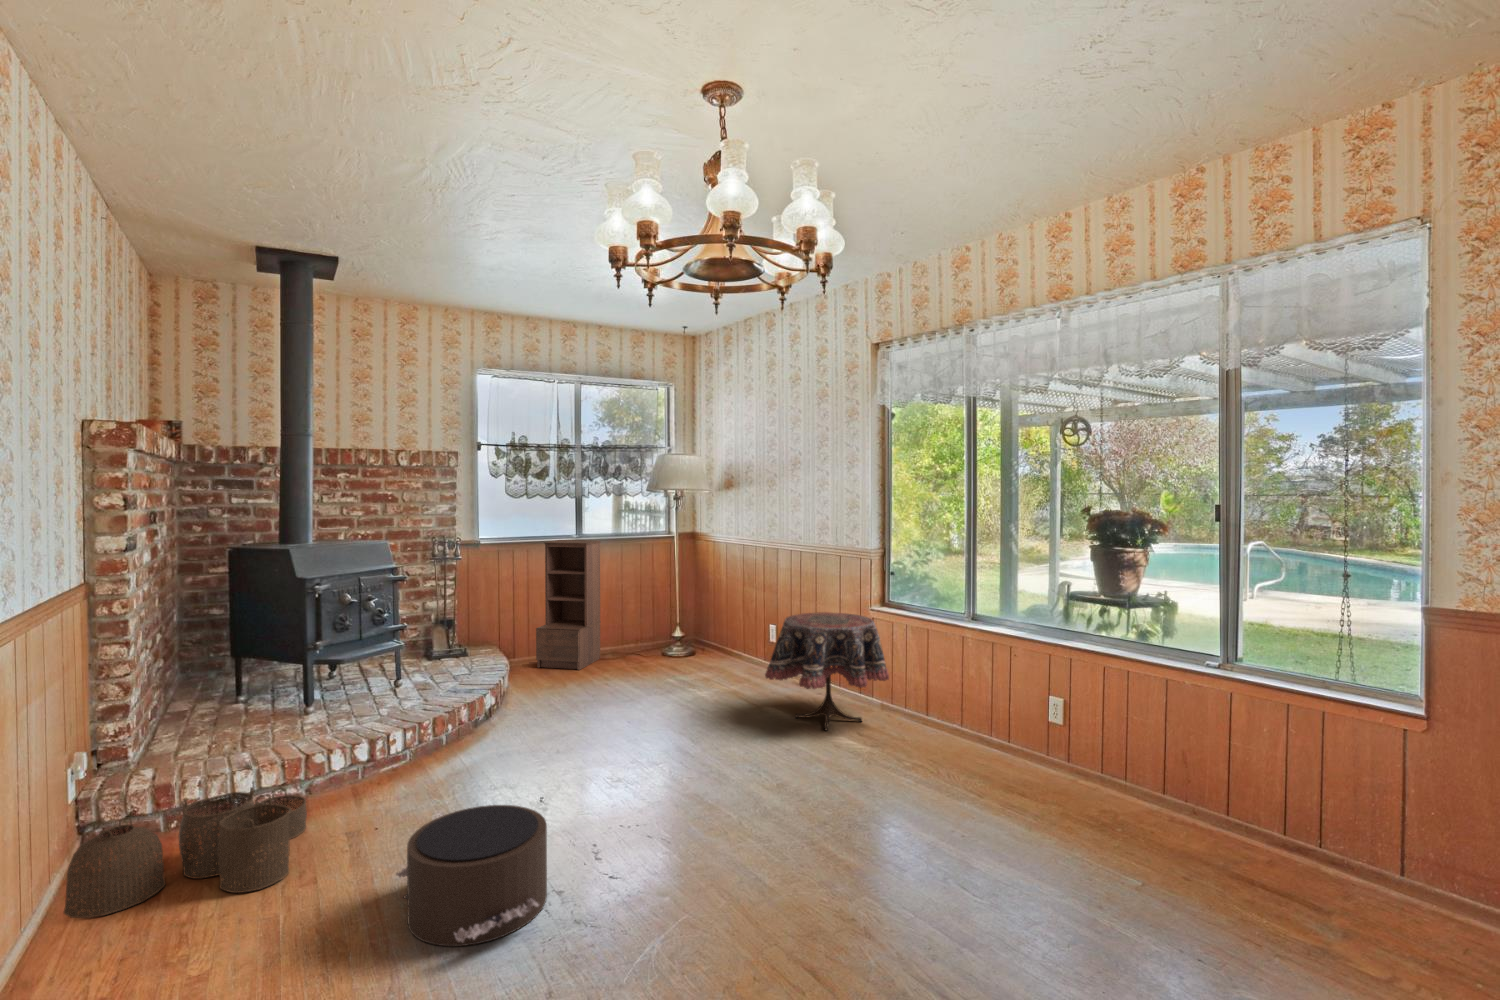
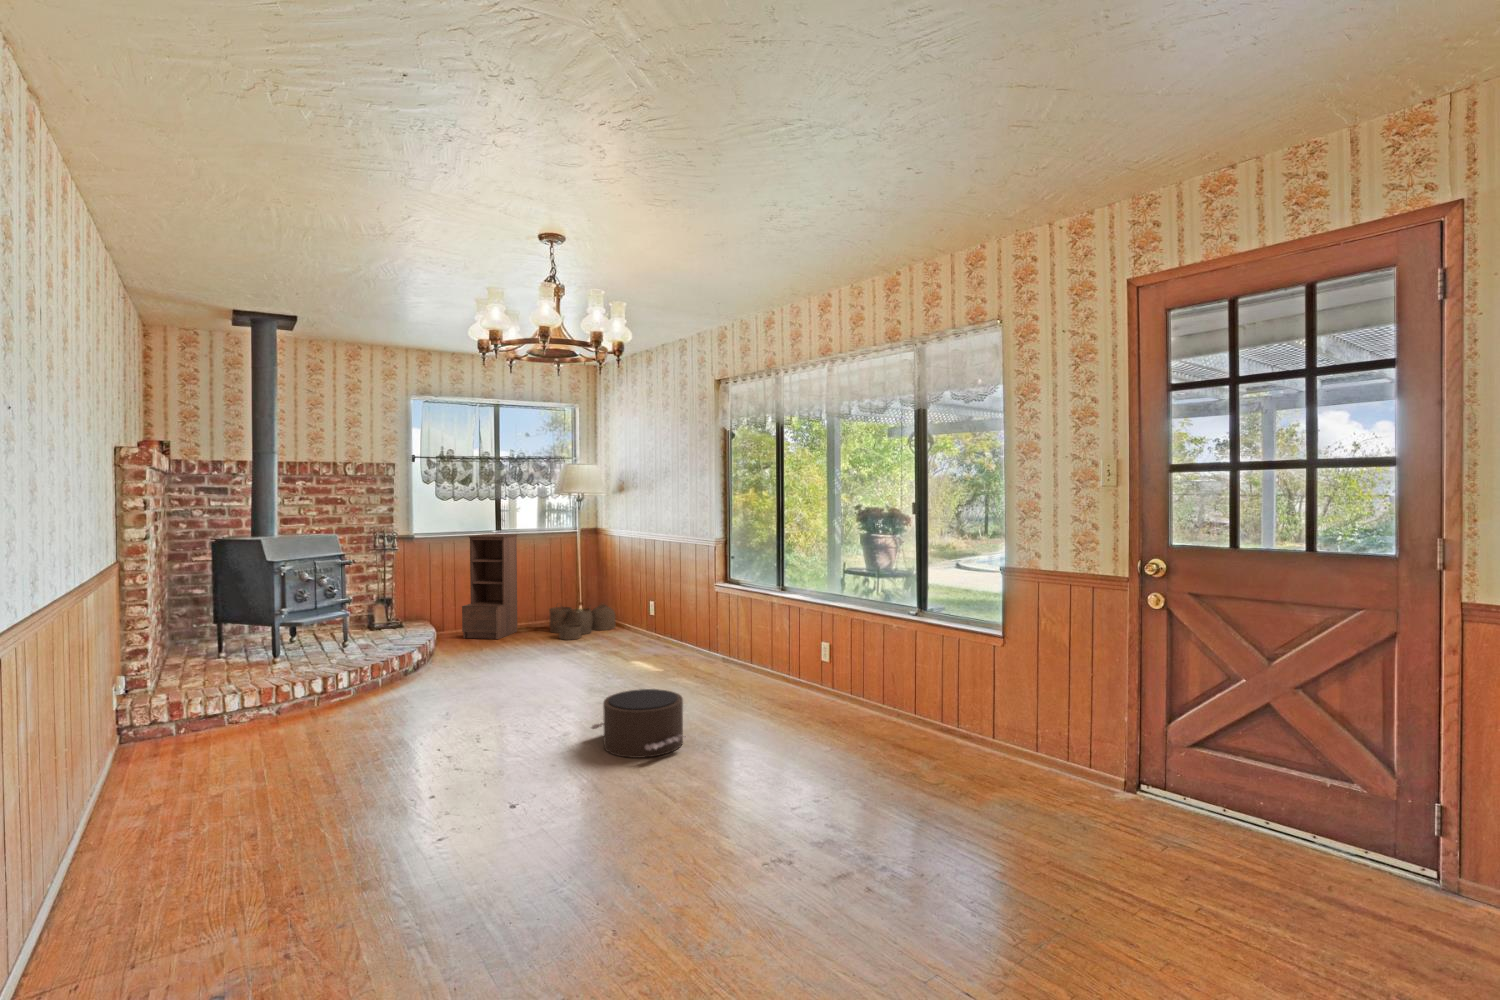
side table: present [765,612,889,730] -> none [630,587,723,674]
woven basket: present [64,787,307,918] -> present [549,603,615,640]
pouf: present [396,805,547,946] -> present [591,689,683,758]

